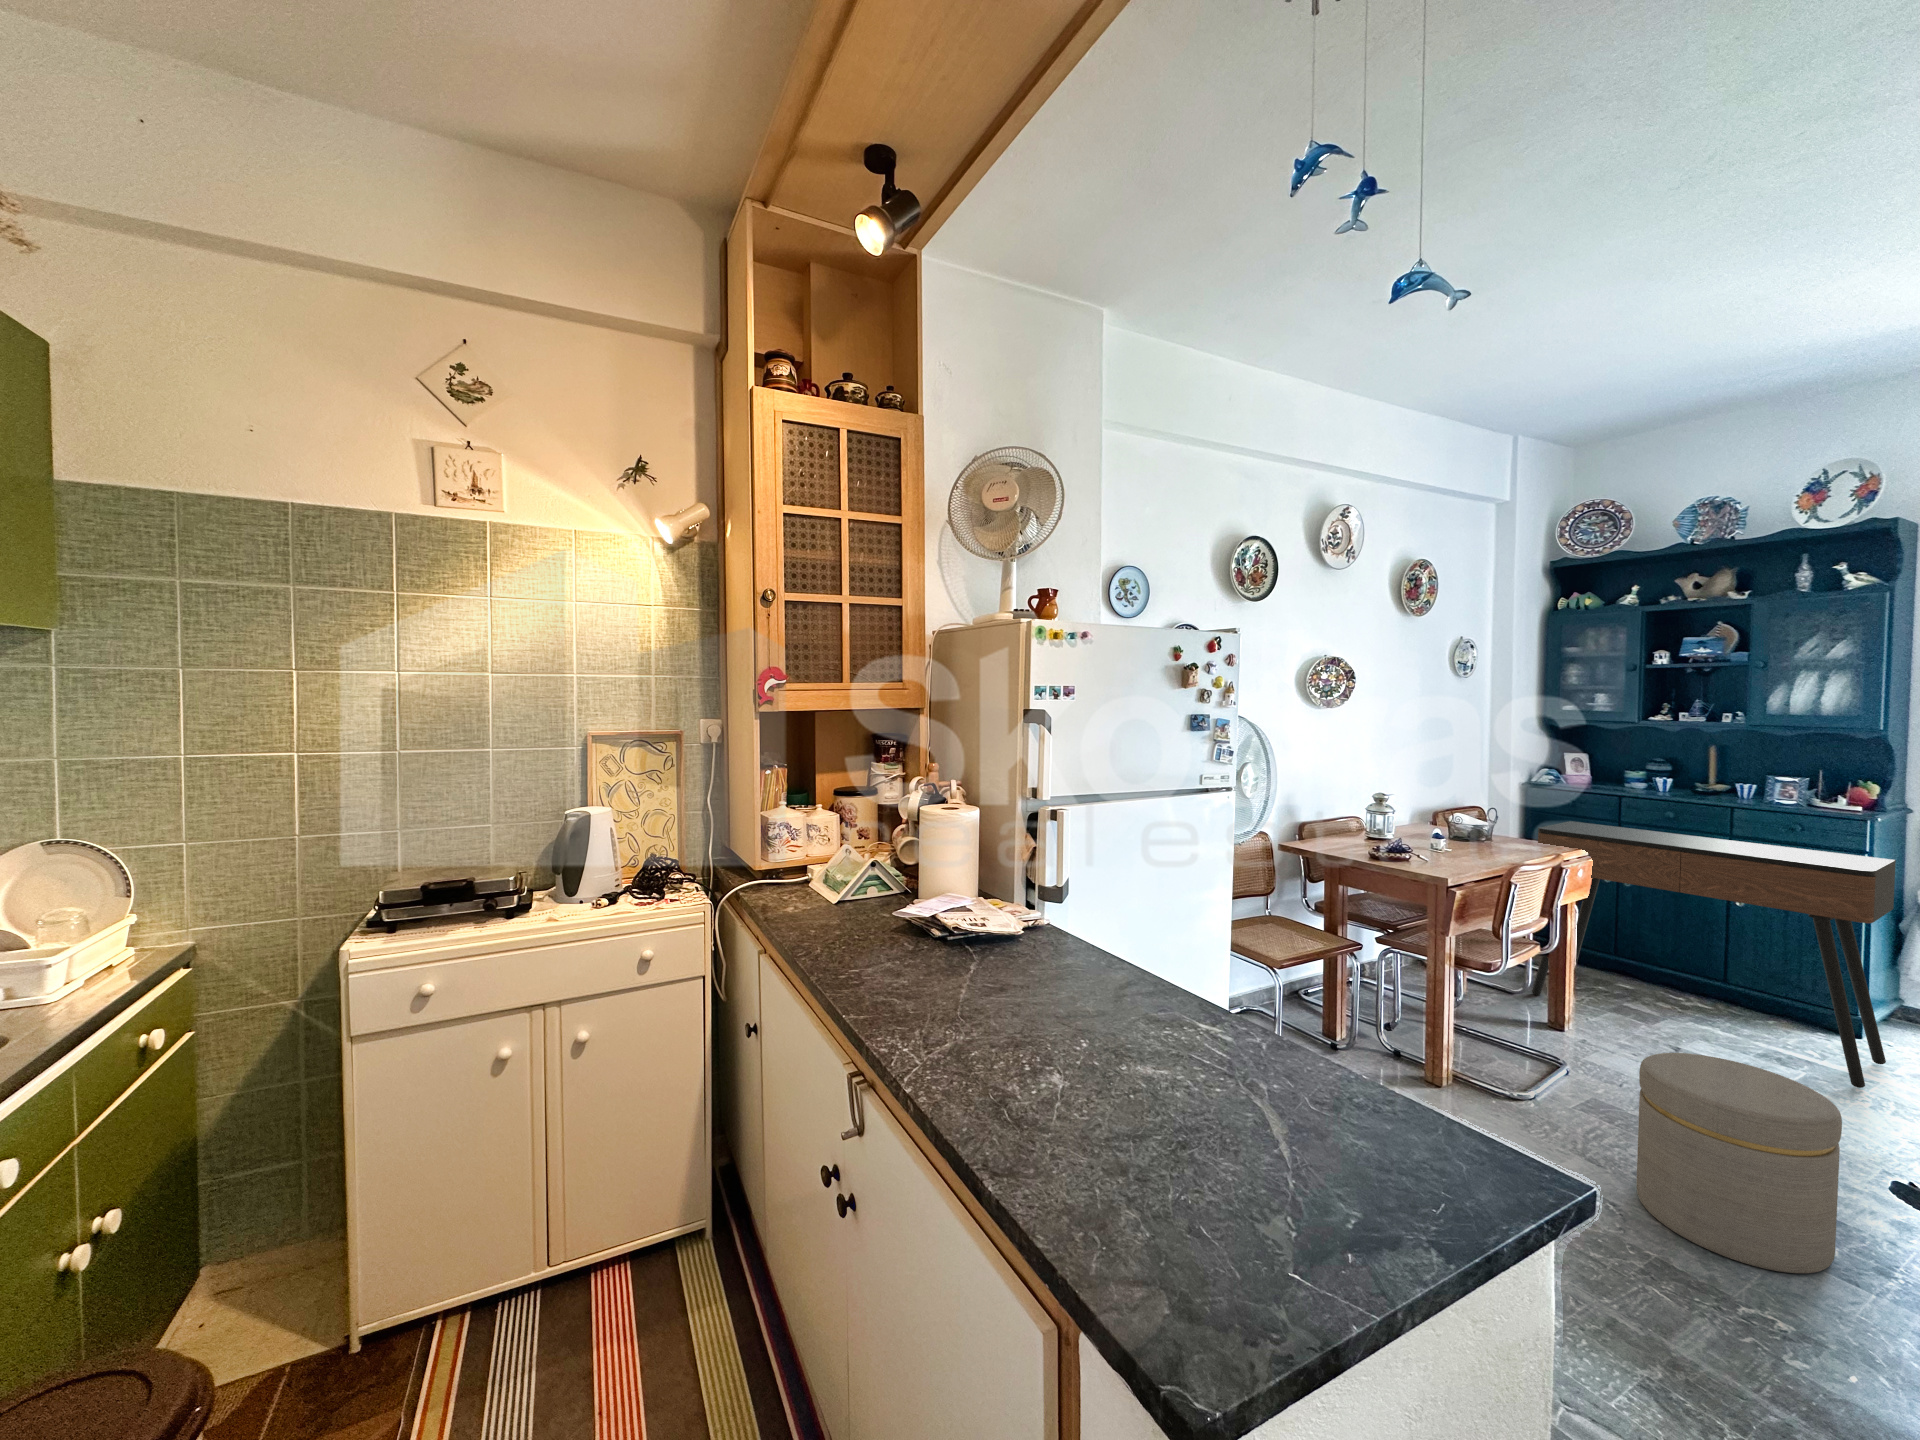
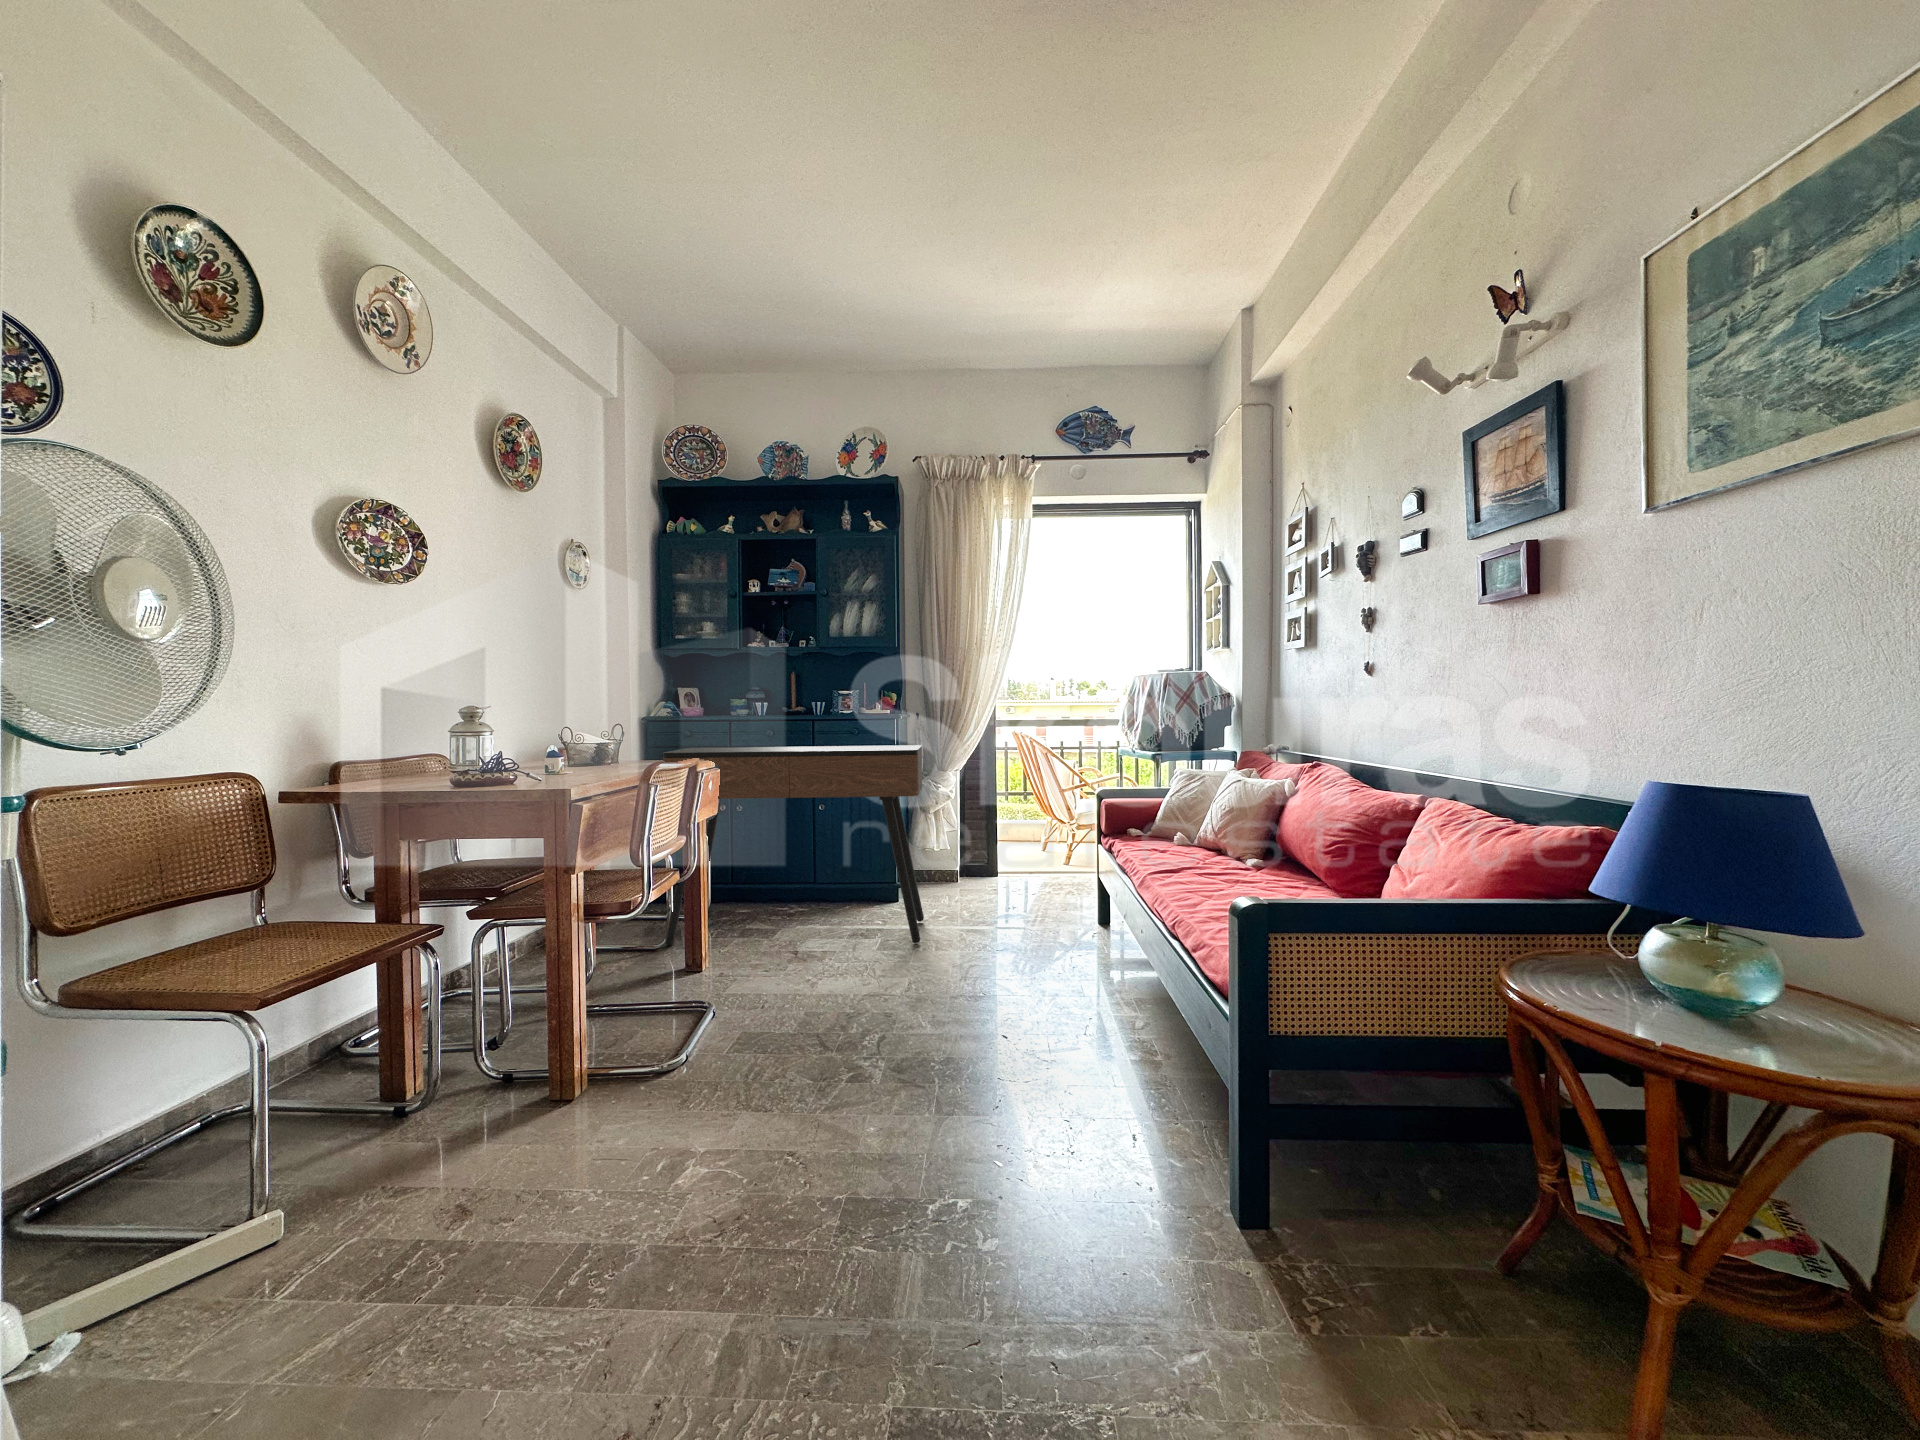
ottoman: present [1636,1053,1842,1273] -> none [802,930,962,1149]

